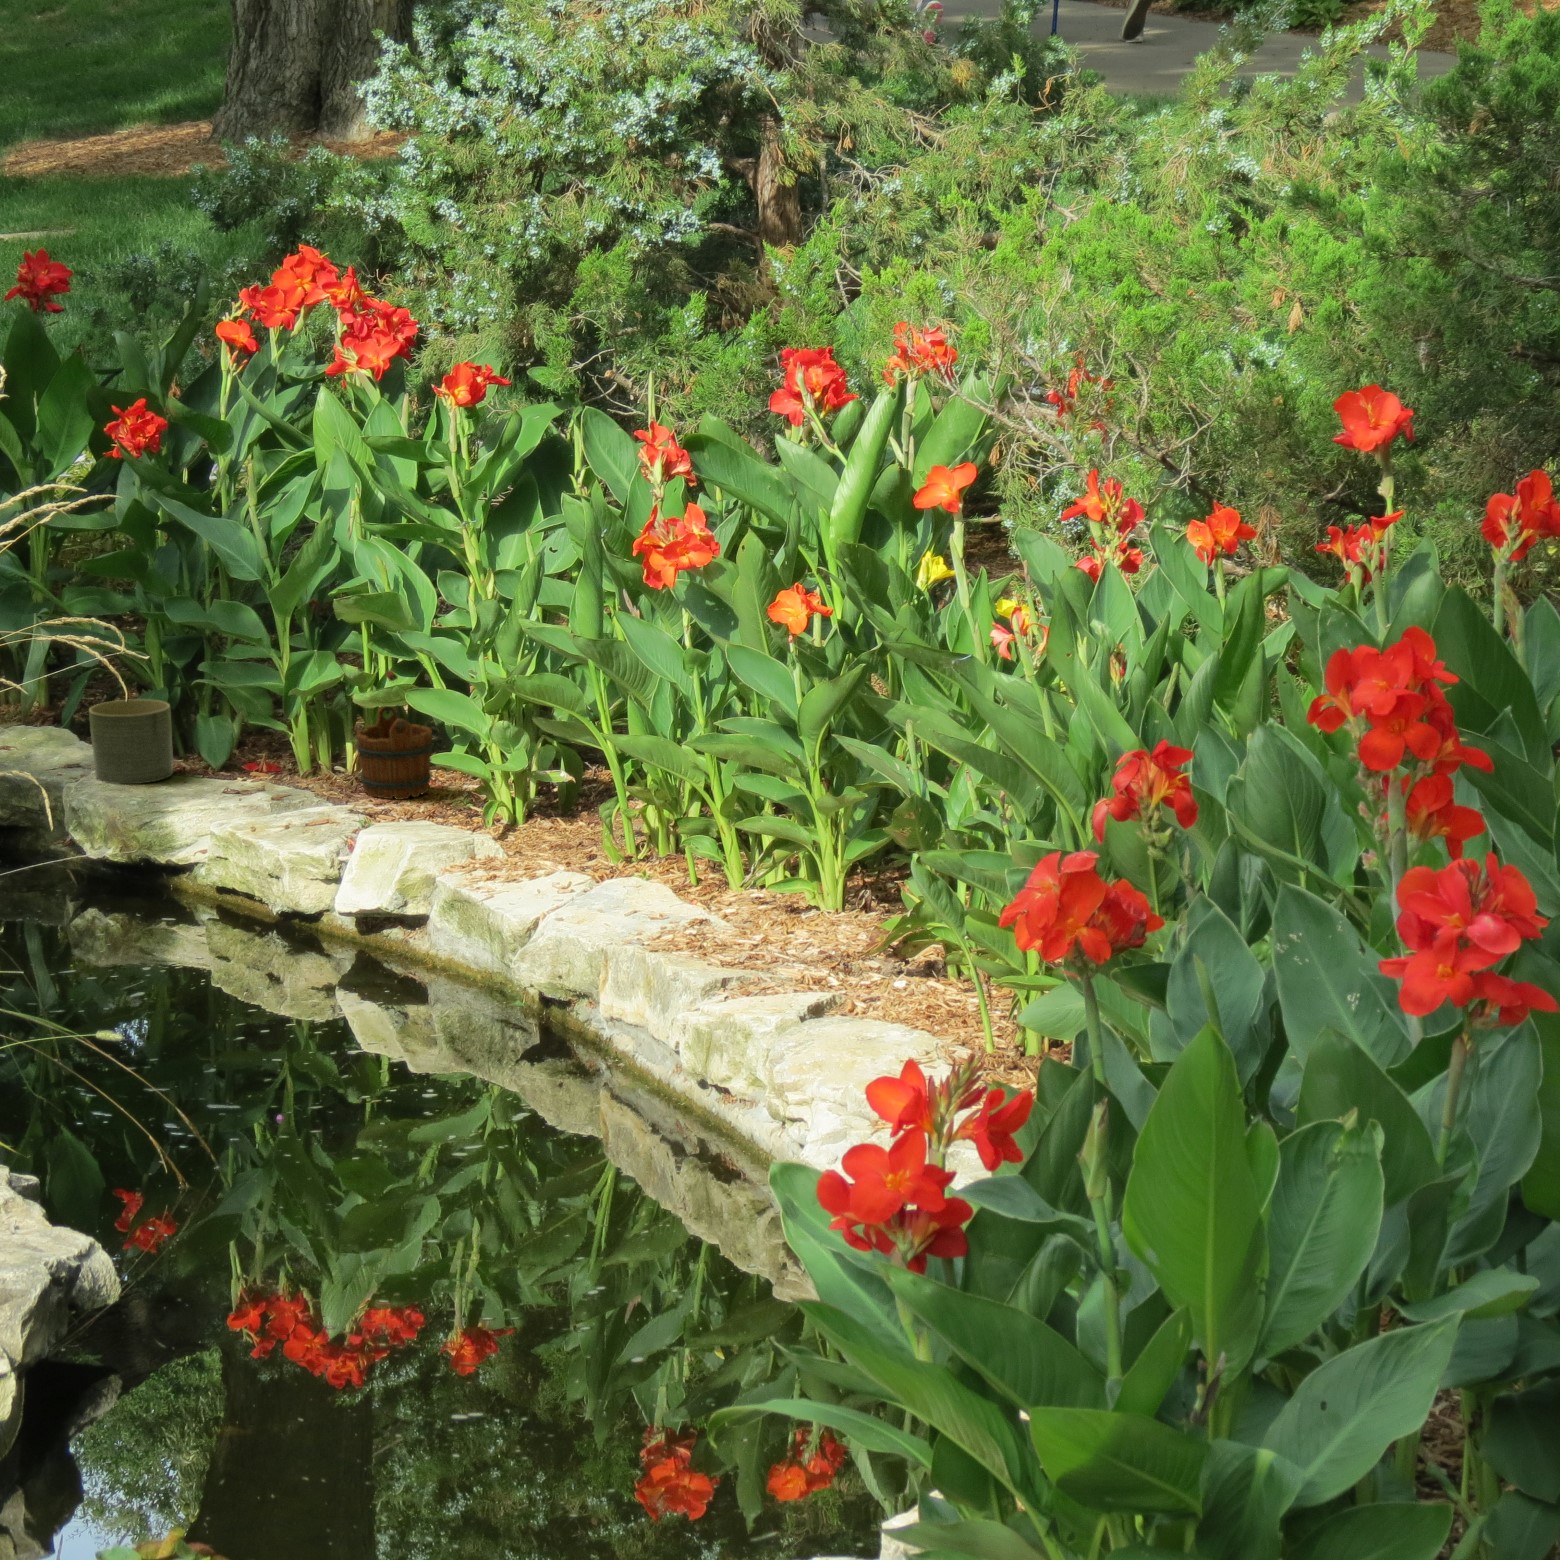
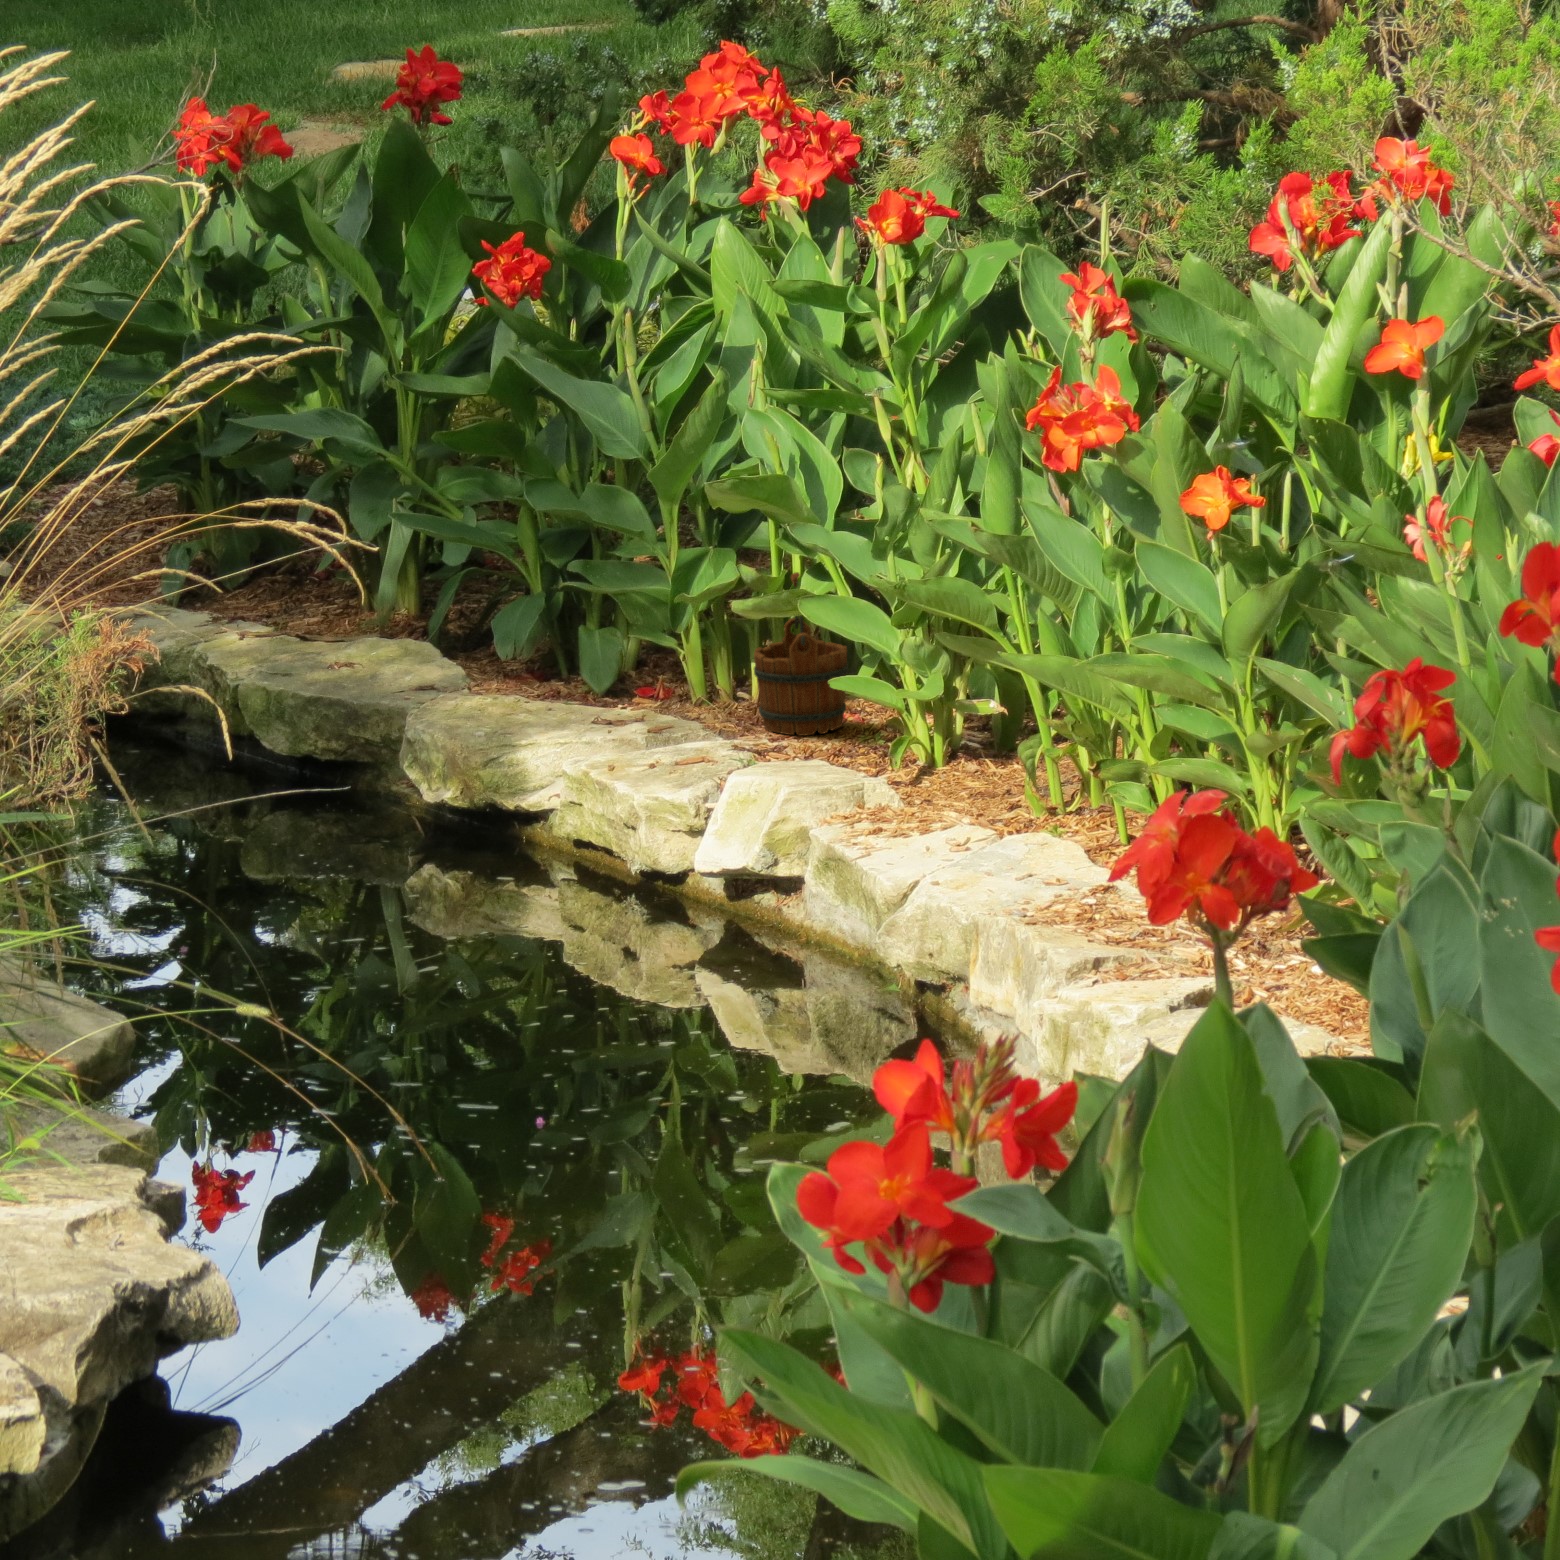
planter: present [89,699,173,784] -> none [446,608,545,710]

